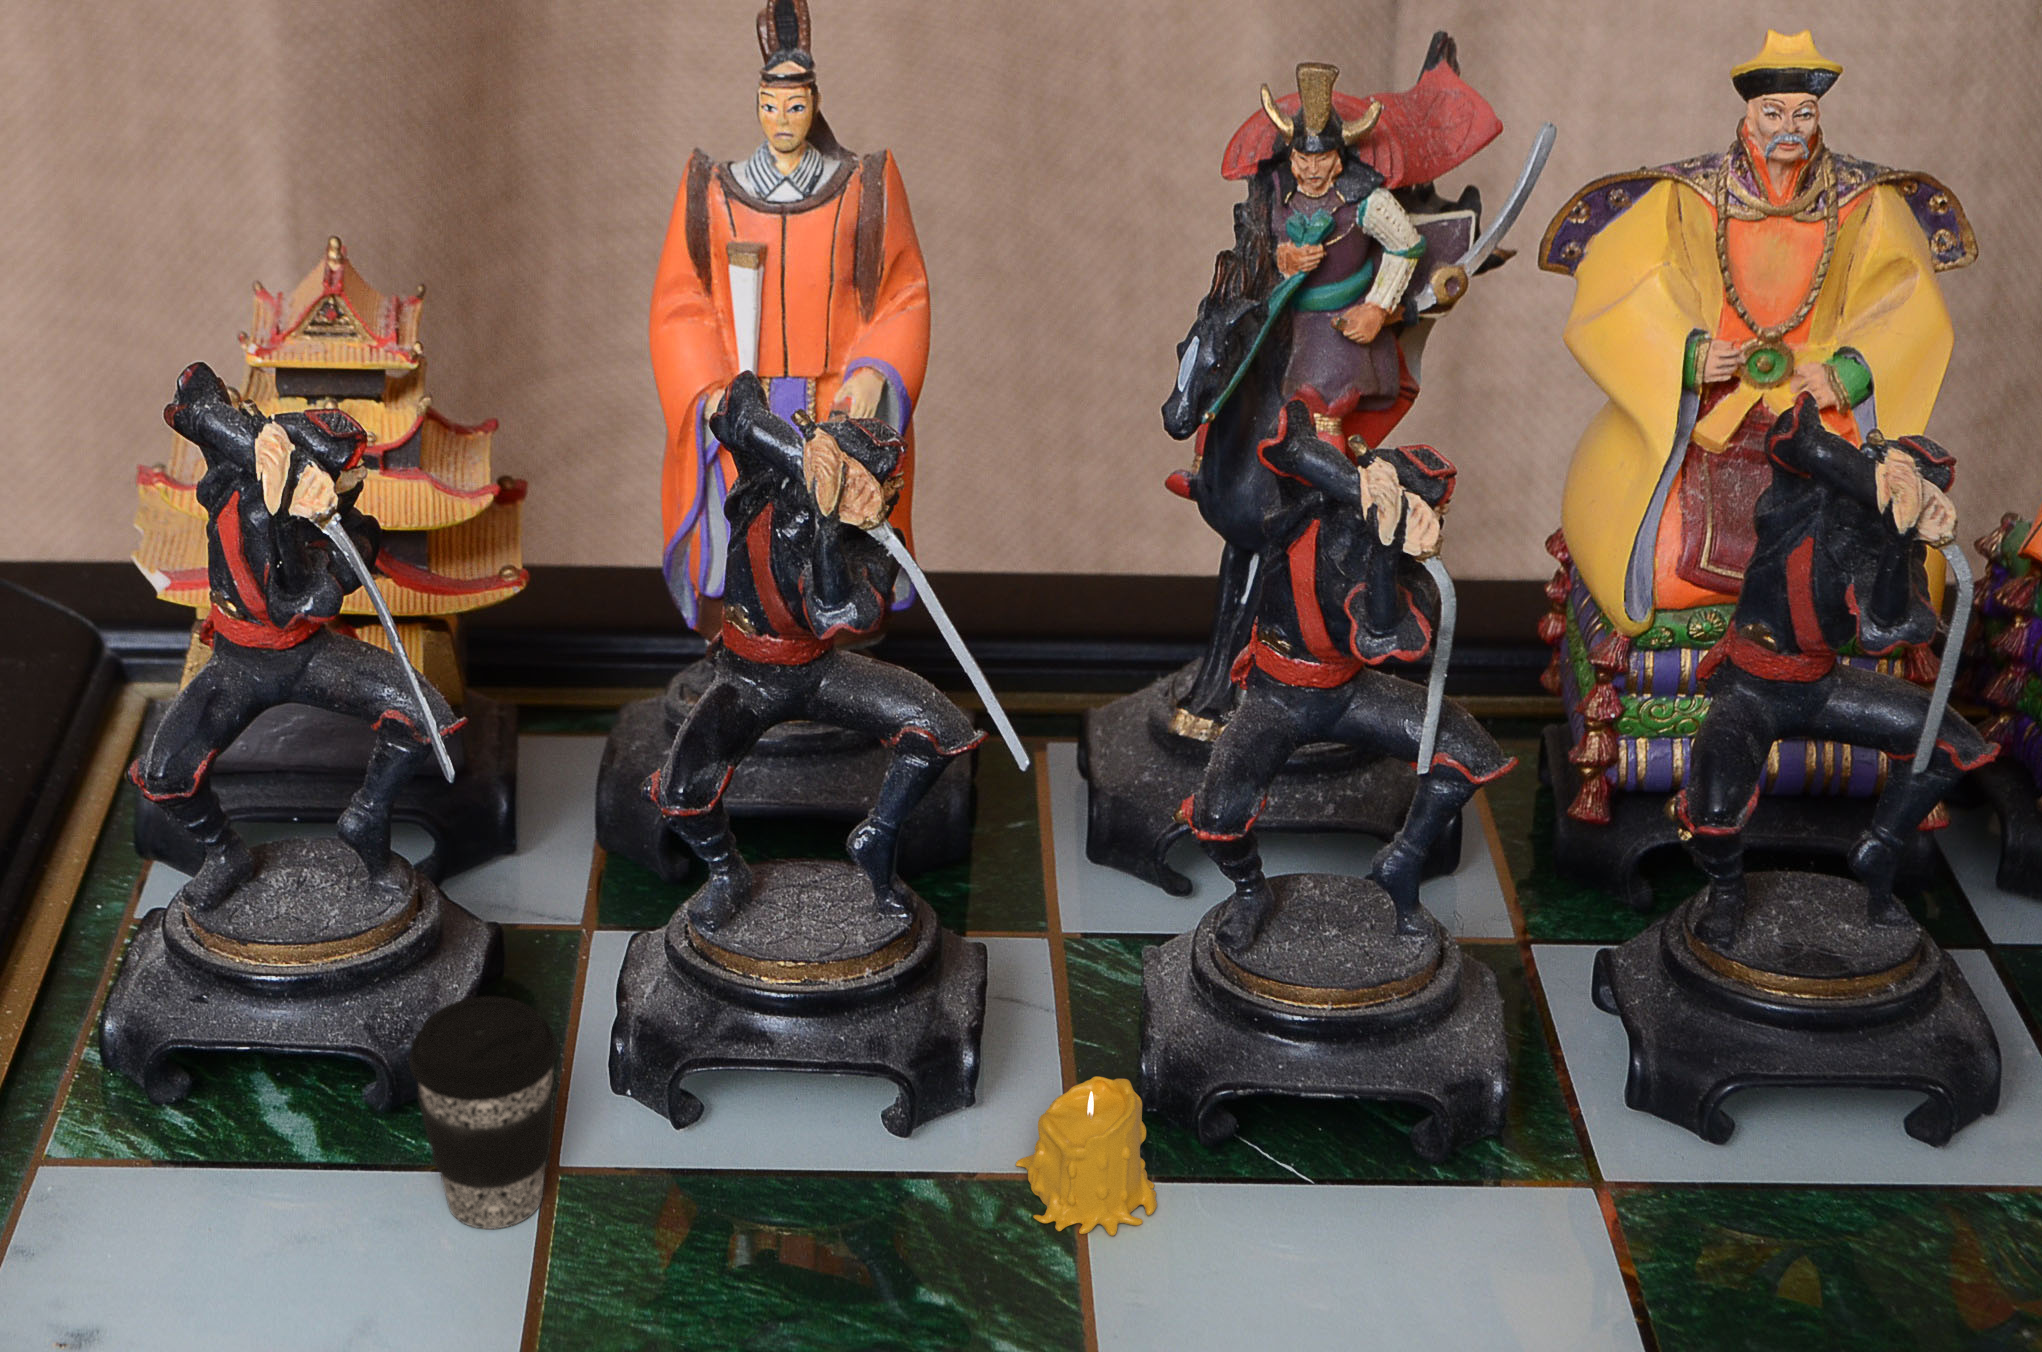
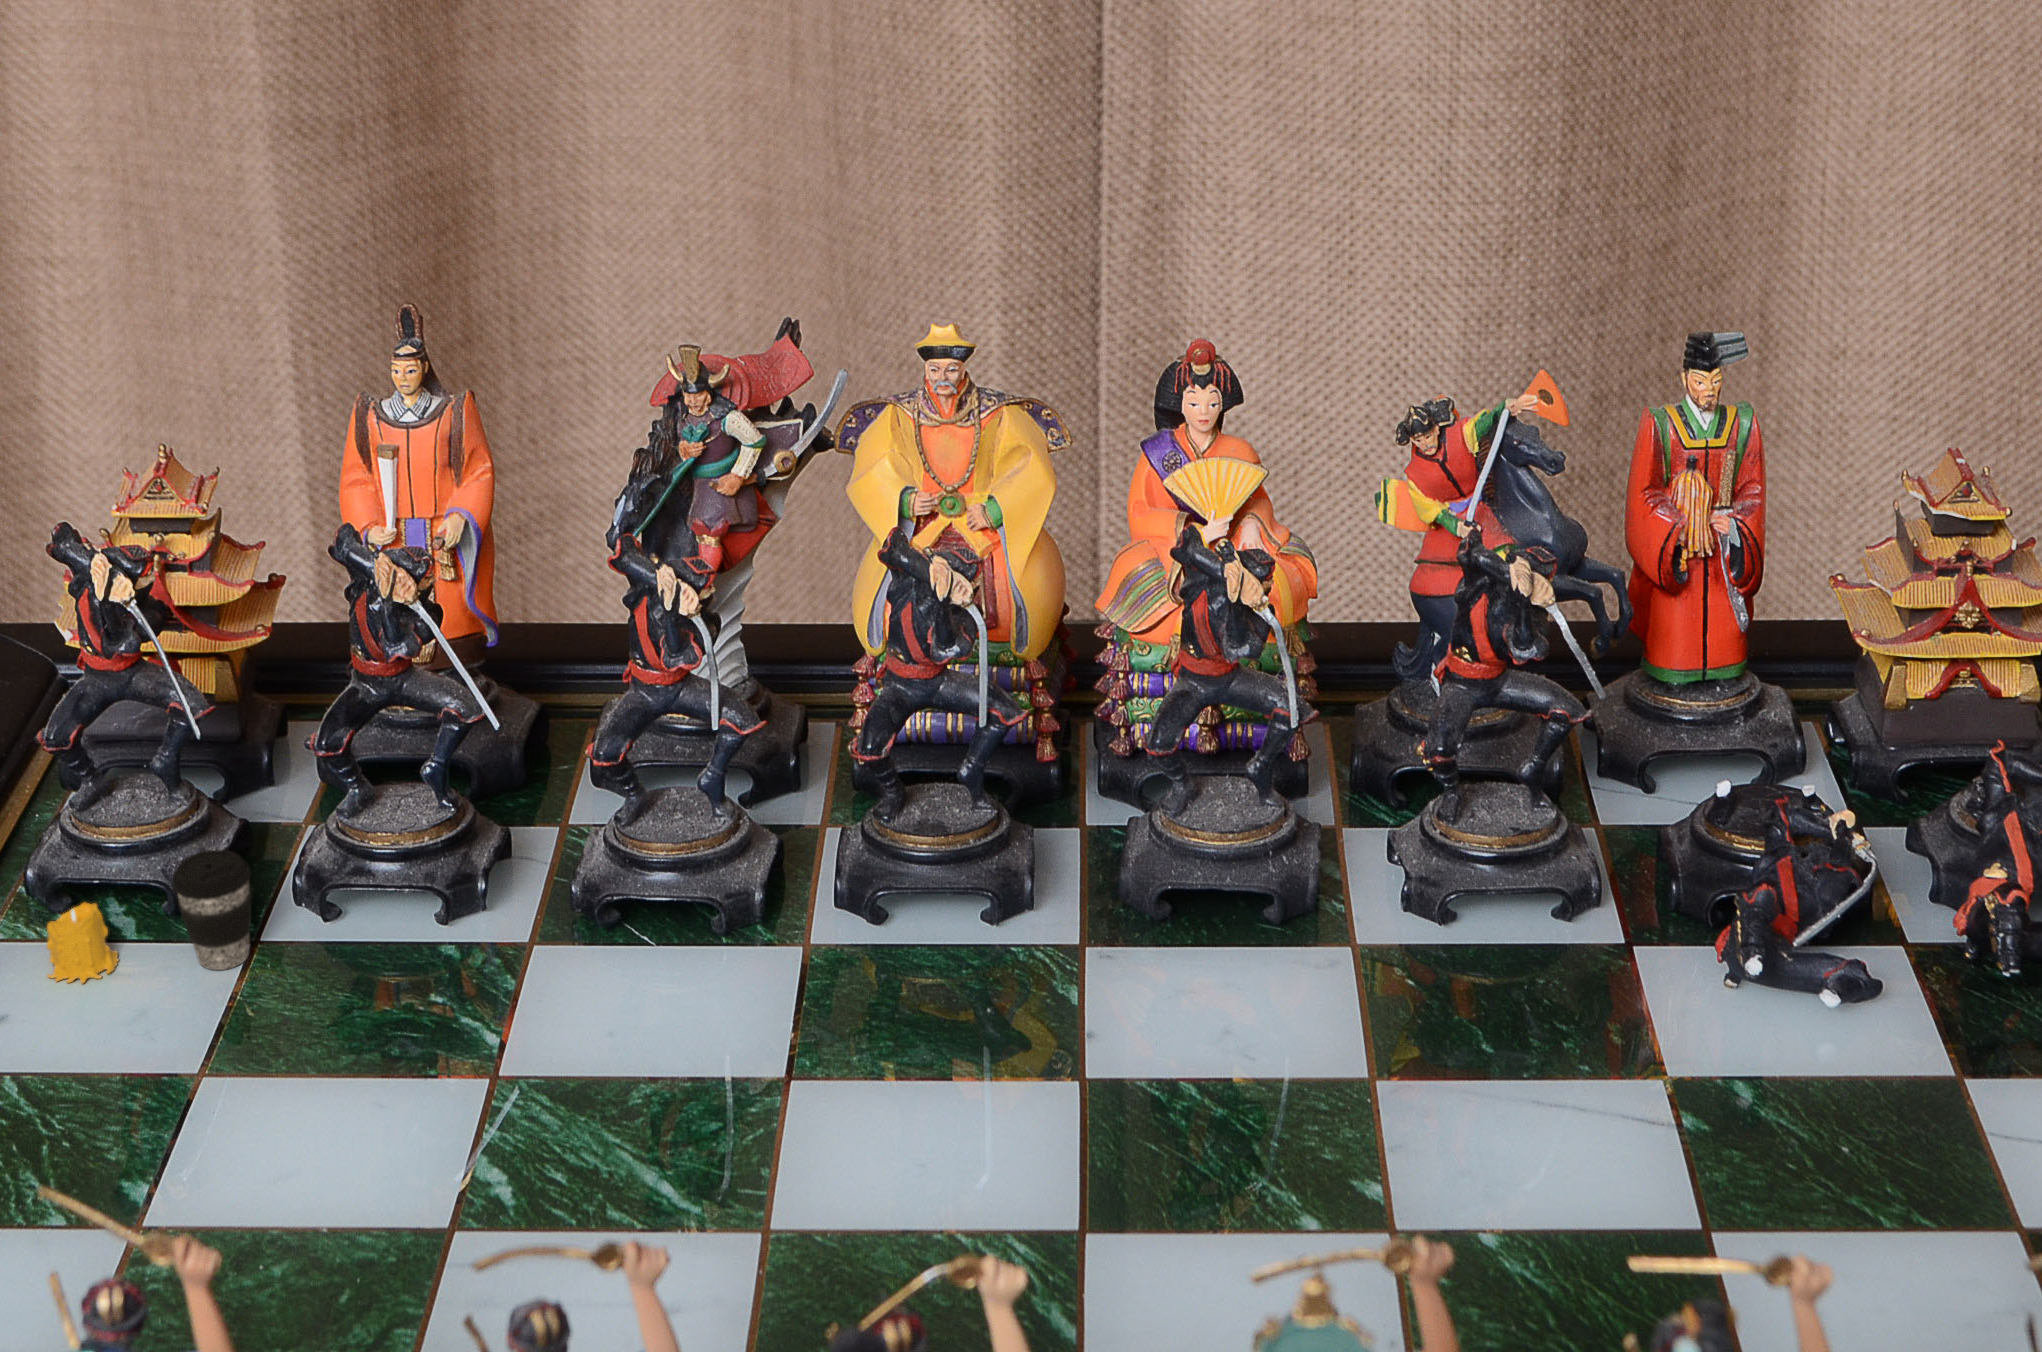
candle: present [1016,1076,1157,1236] -> present [47,903,118,983]

